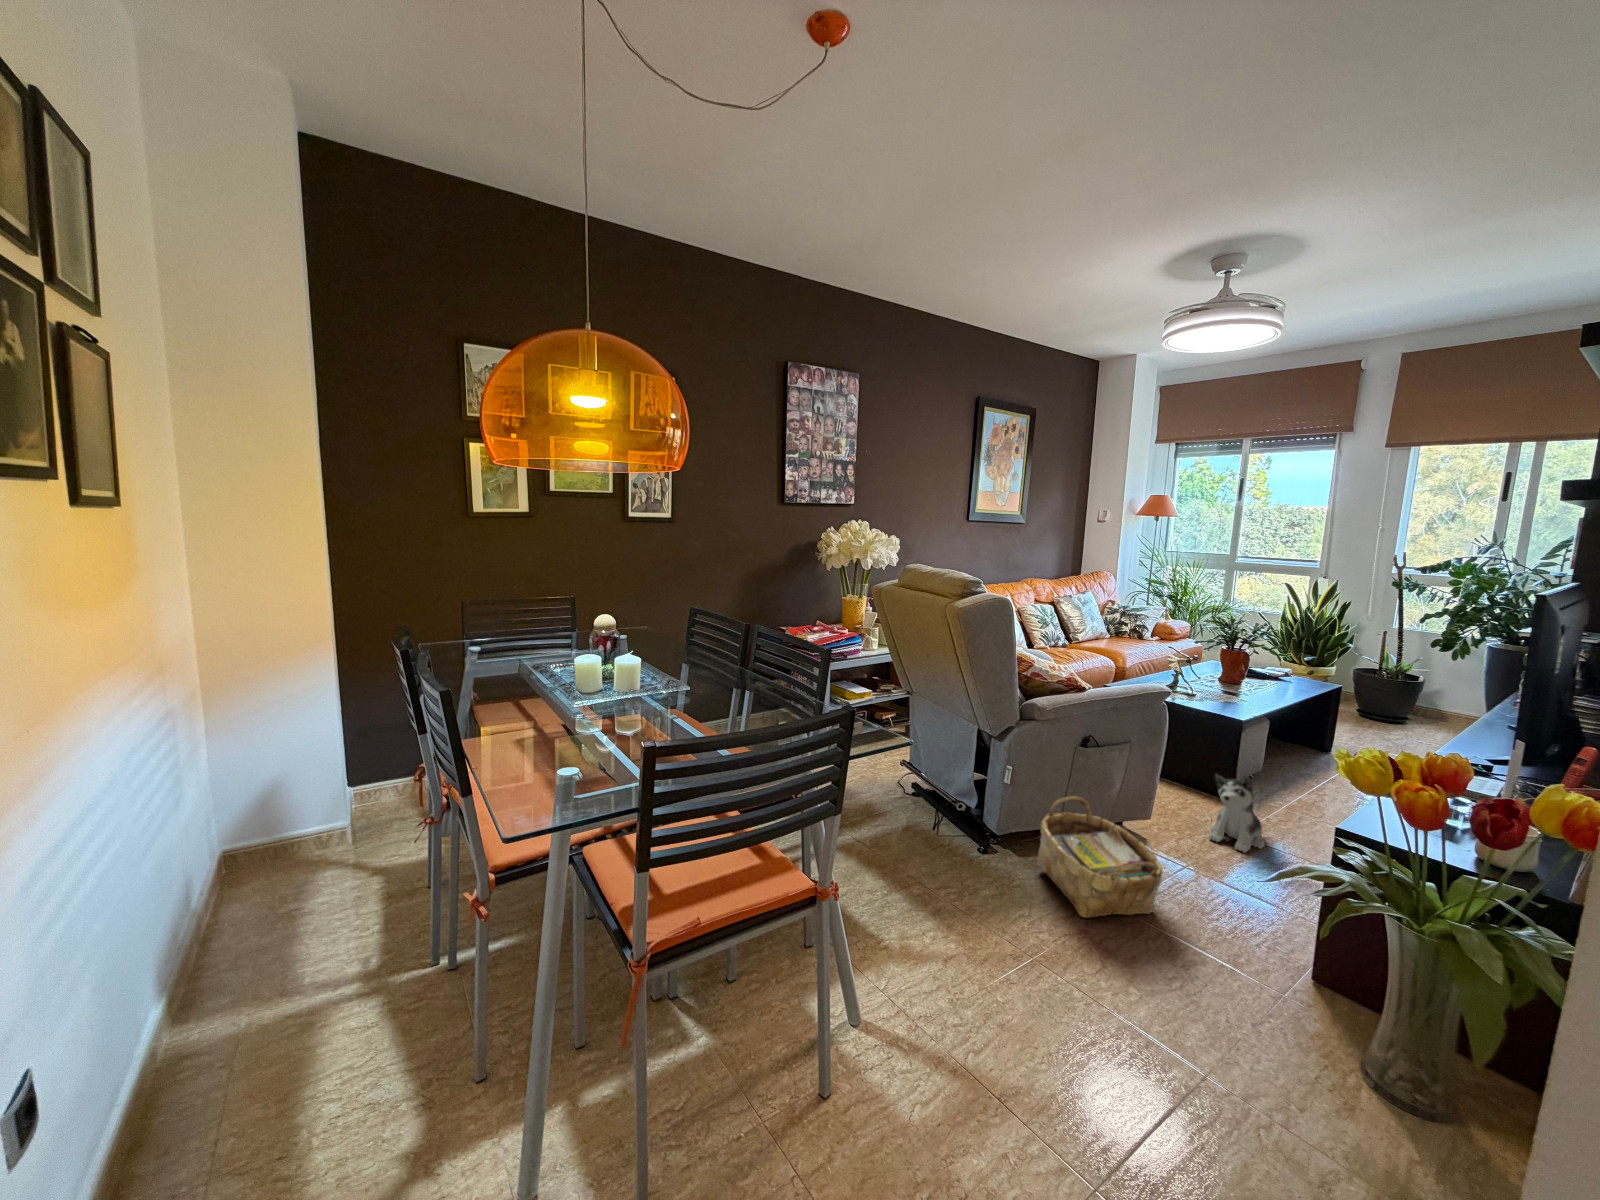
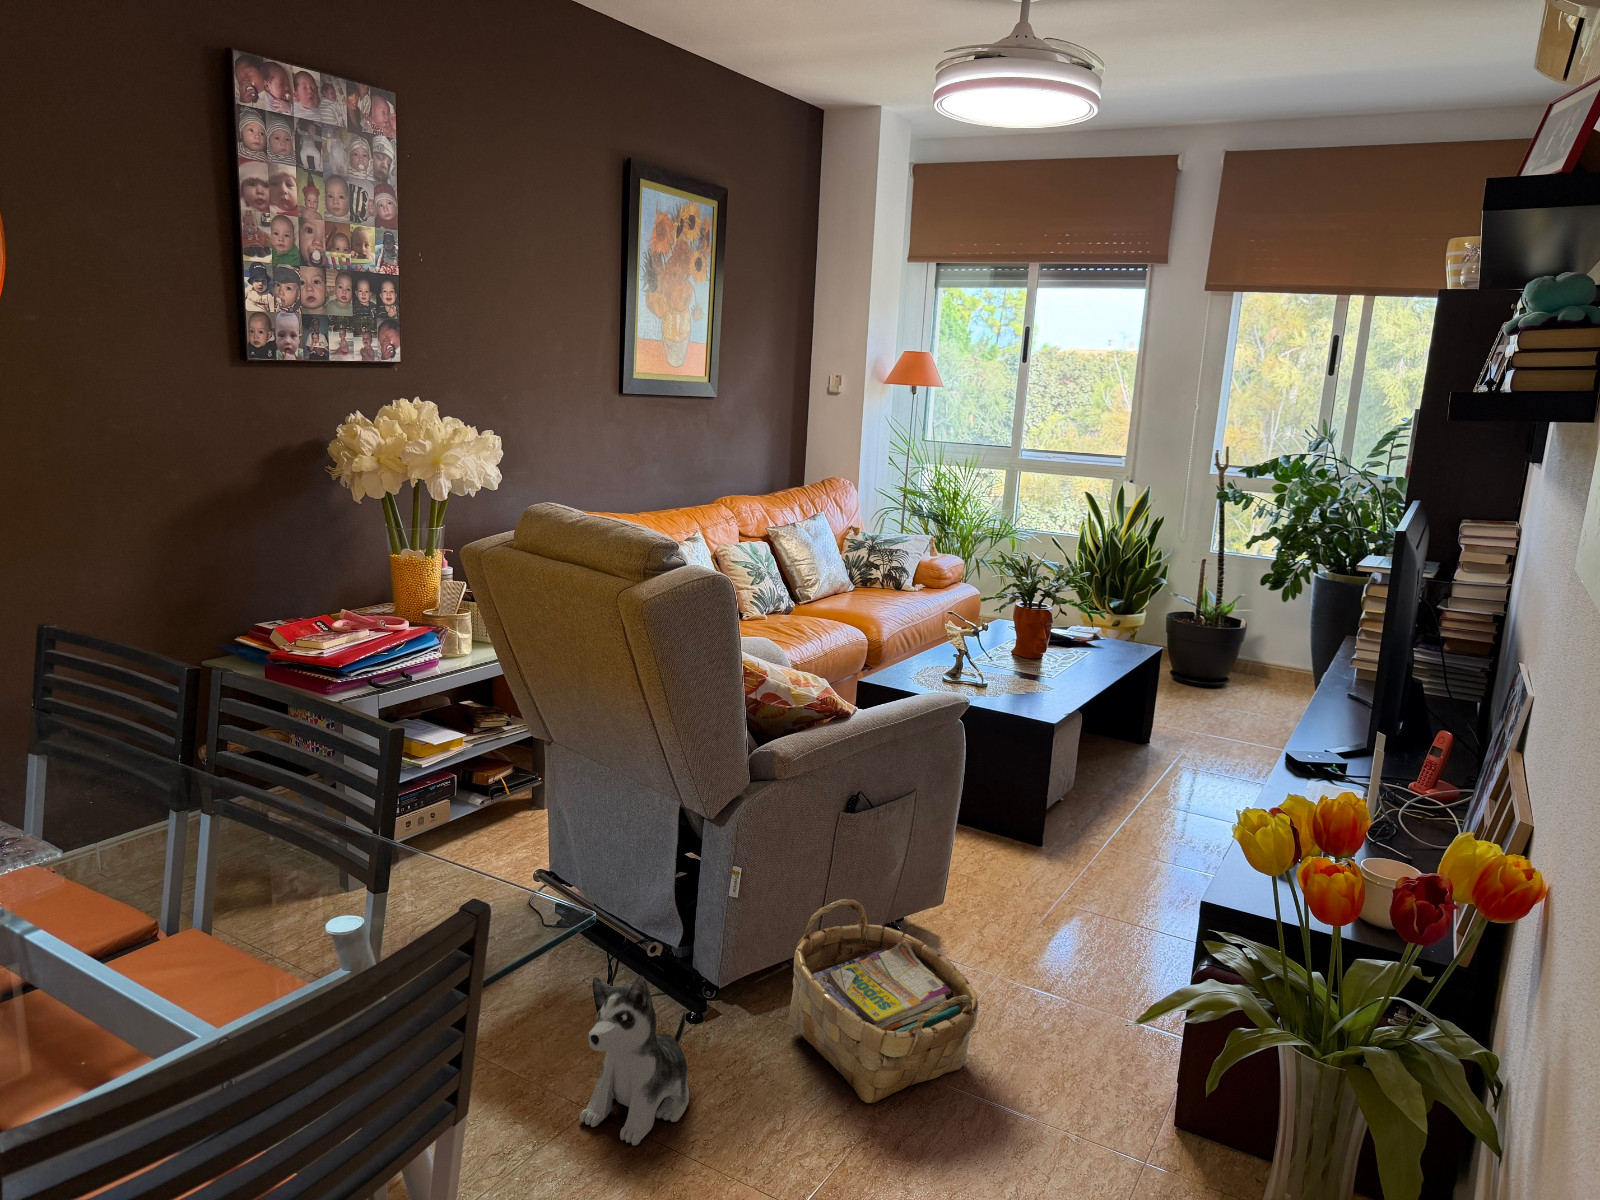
plush toy: present [1209,774,1264,853] -> present [580,976,689,1145]

